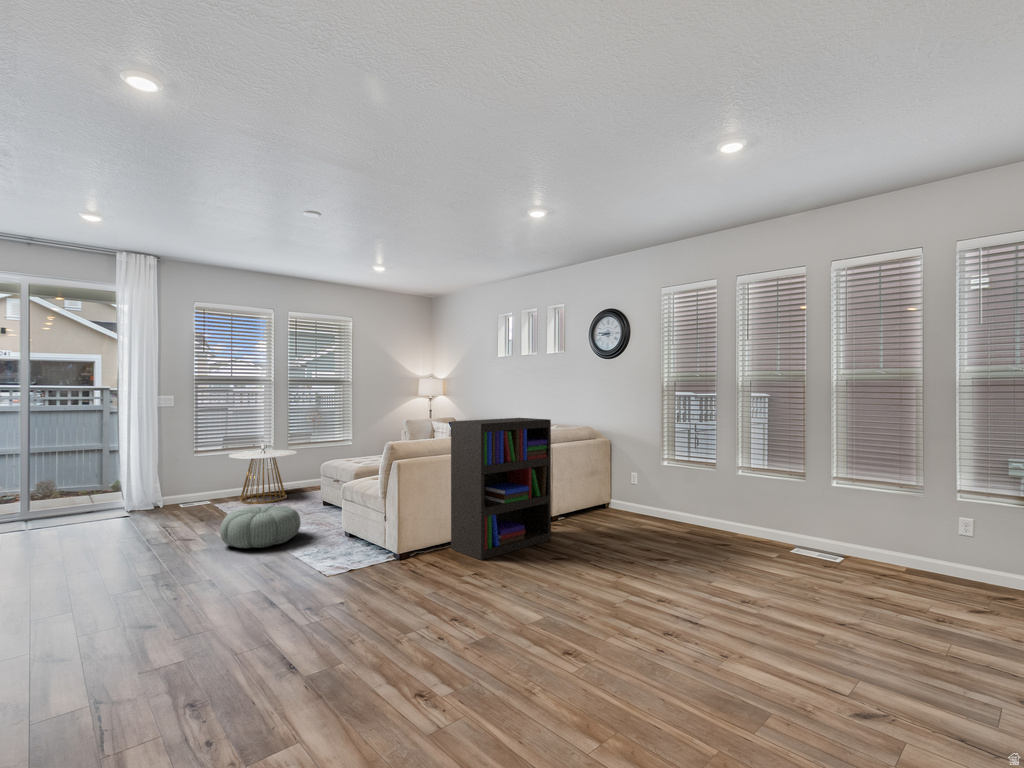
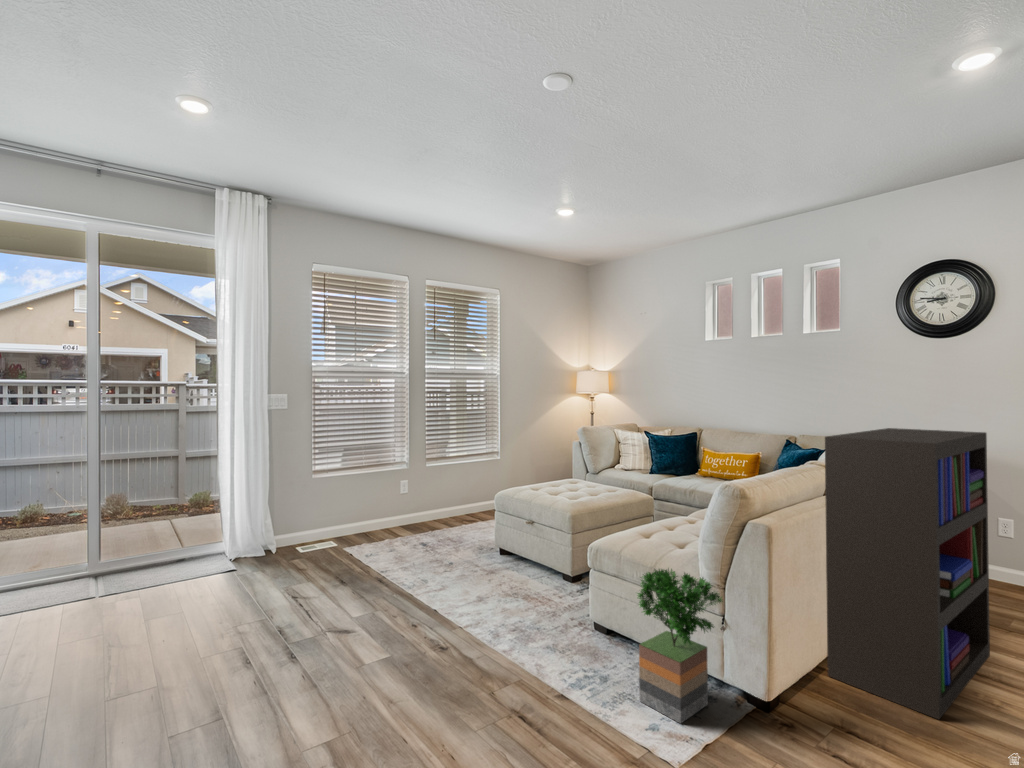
side table: present [229,443,297,504] -> none [362,460,450,548]
potted tree: none [331,491,383,565] -> present [638,569,723,723]
pouf: present [220,505,301,548] -> none [399,571,522,659]

